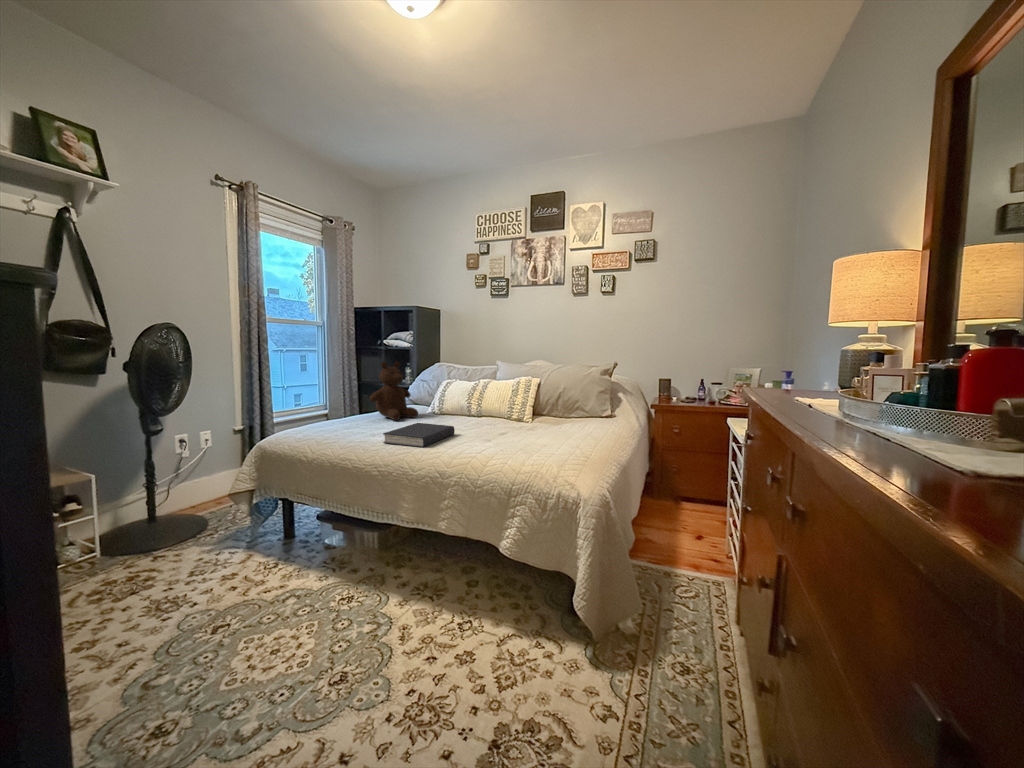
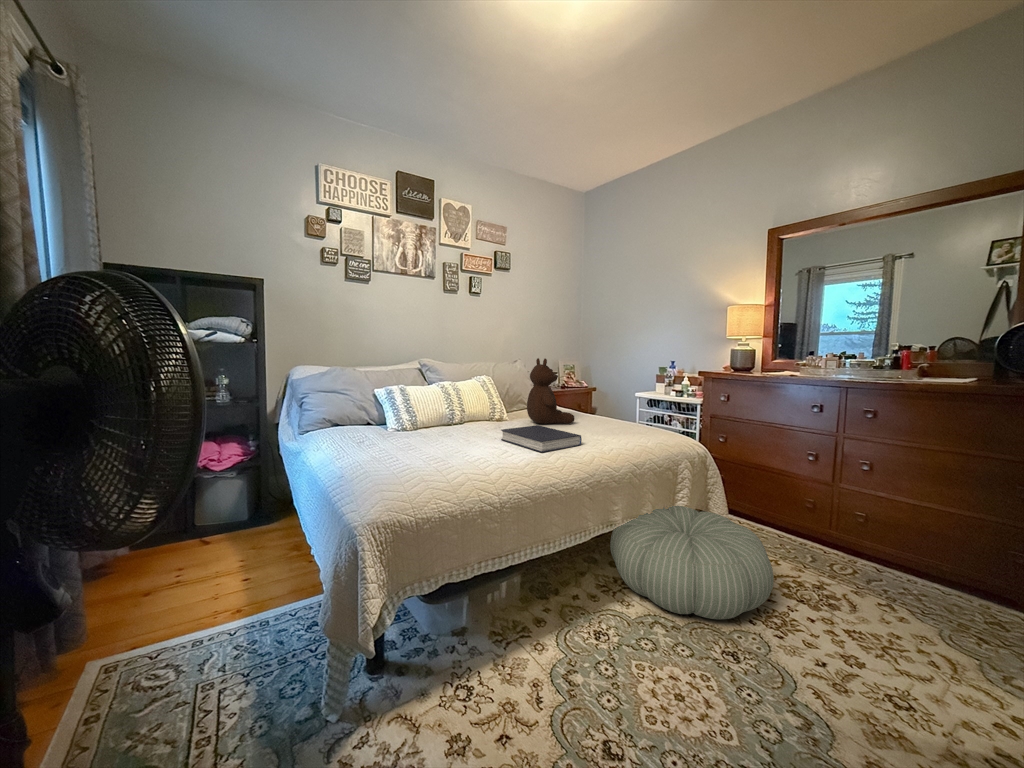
teddy bear: present [370,362,418,421] -> present [527,358,575,424]
pouf: none [364,535,537,687] -> present [610,506,773,619]

